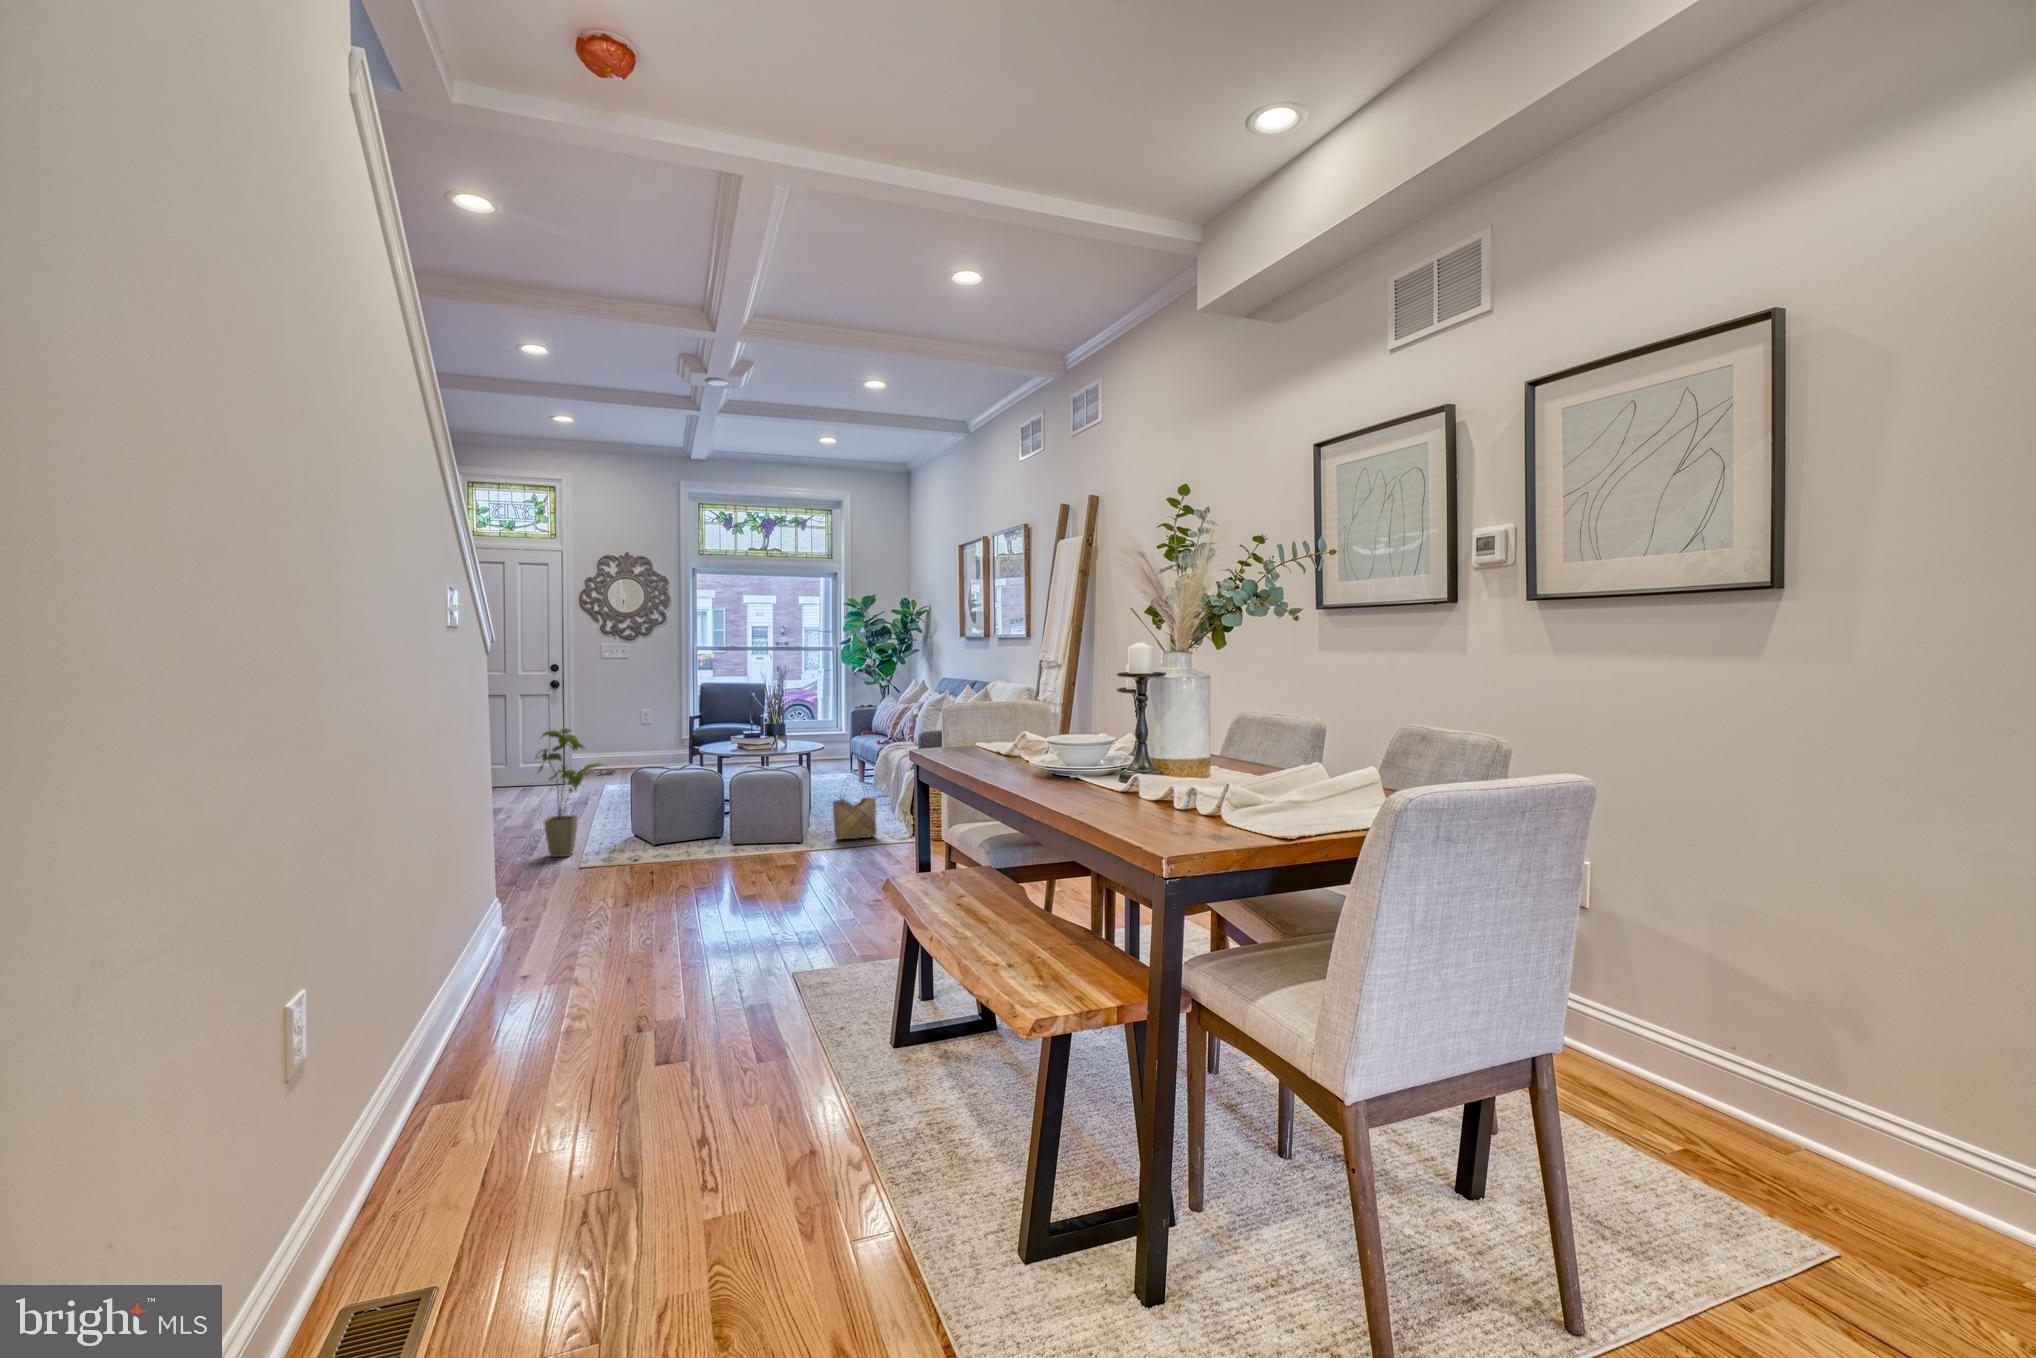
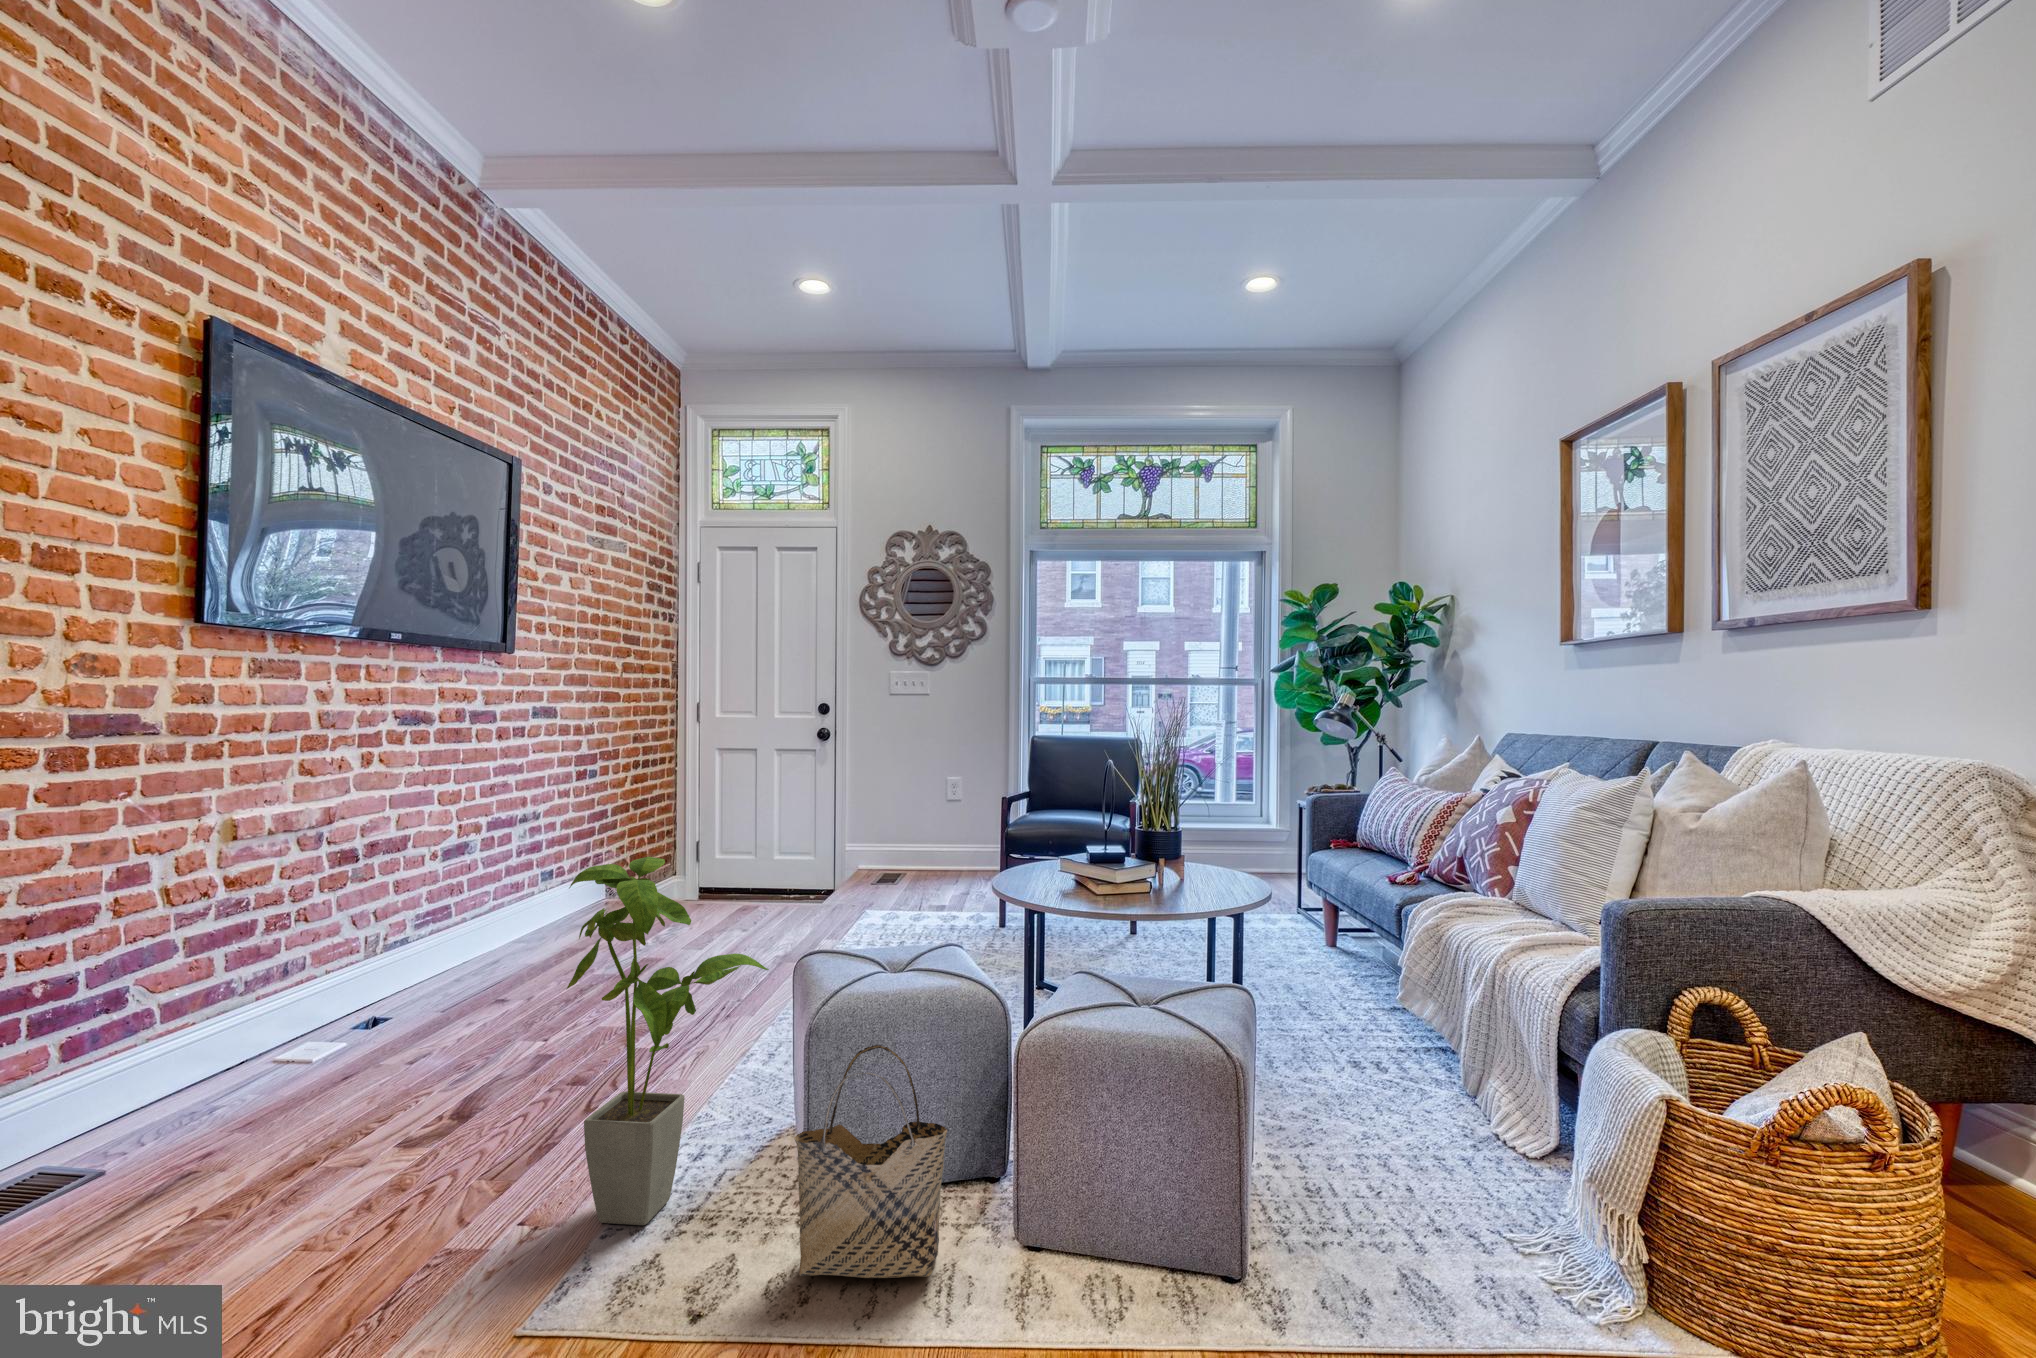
woven basket: present [833,779,876,839] -> present [794,1045,947,1278]

